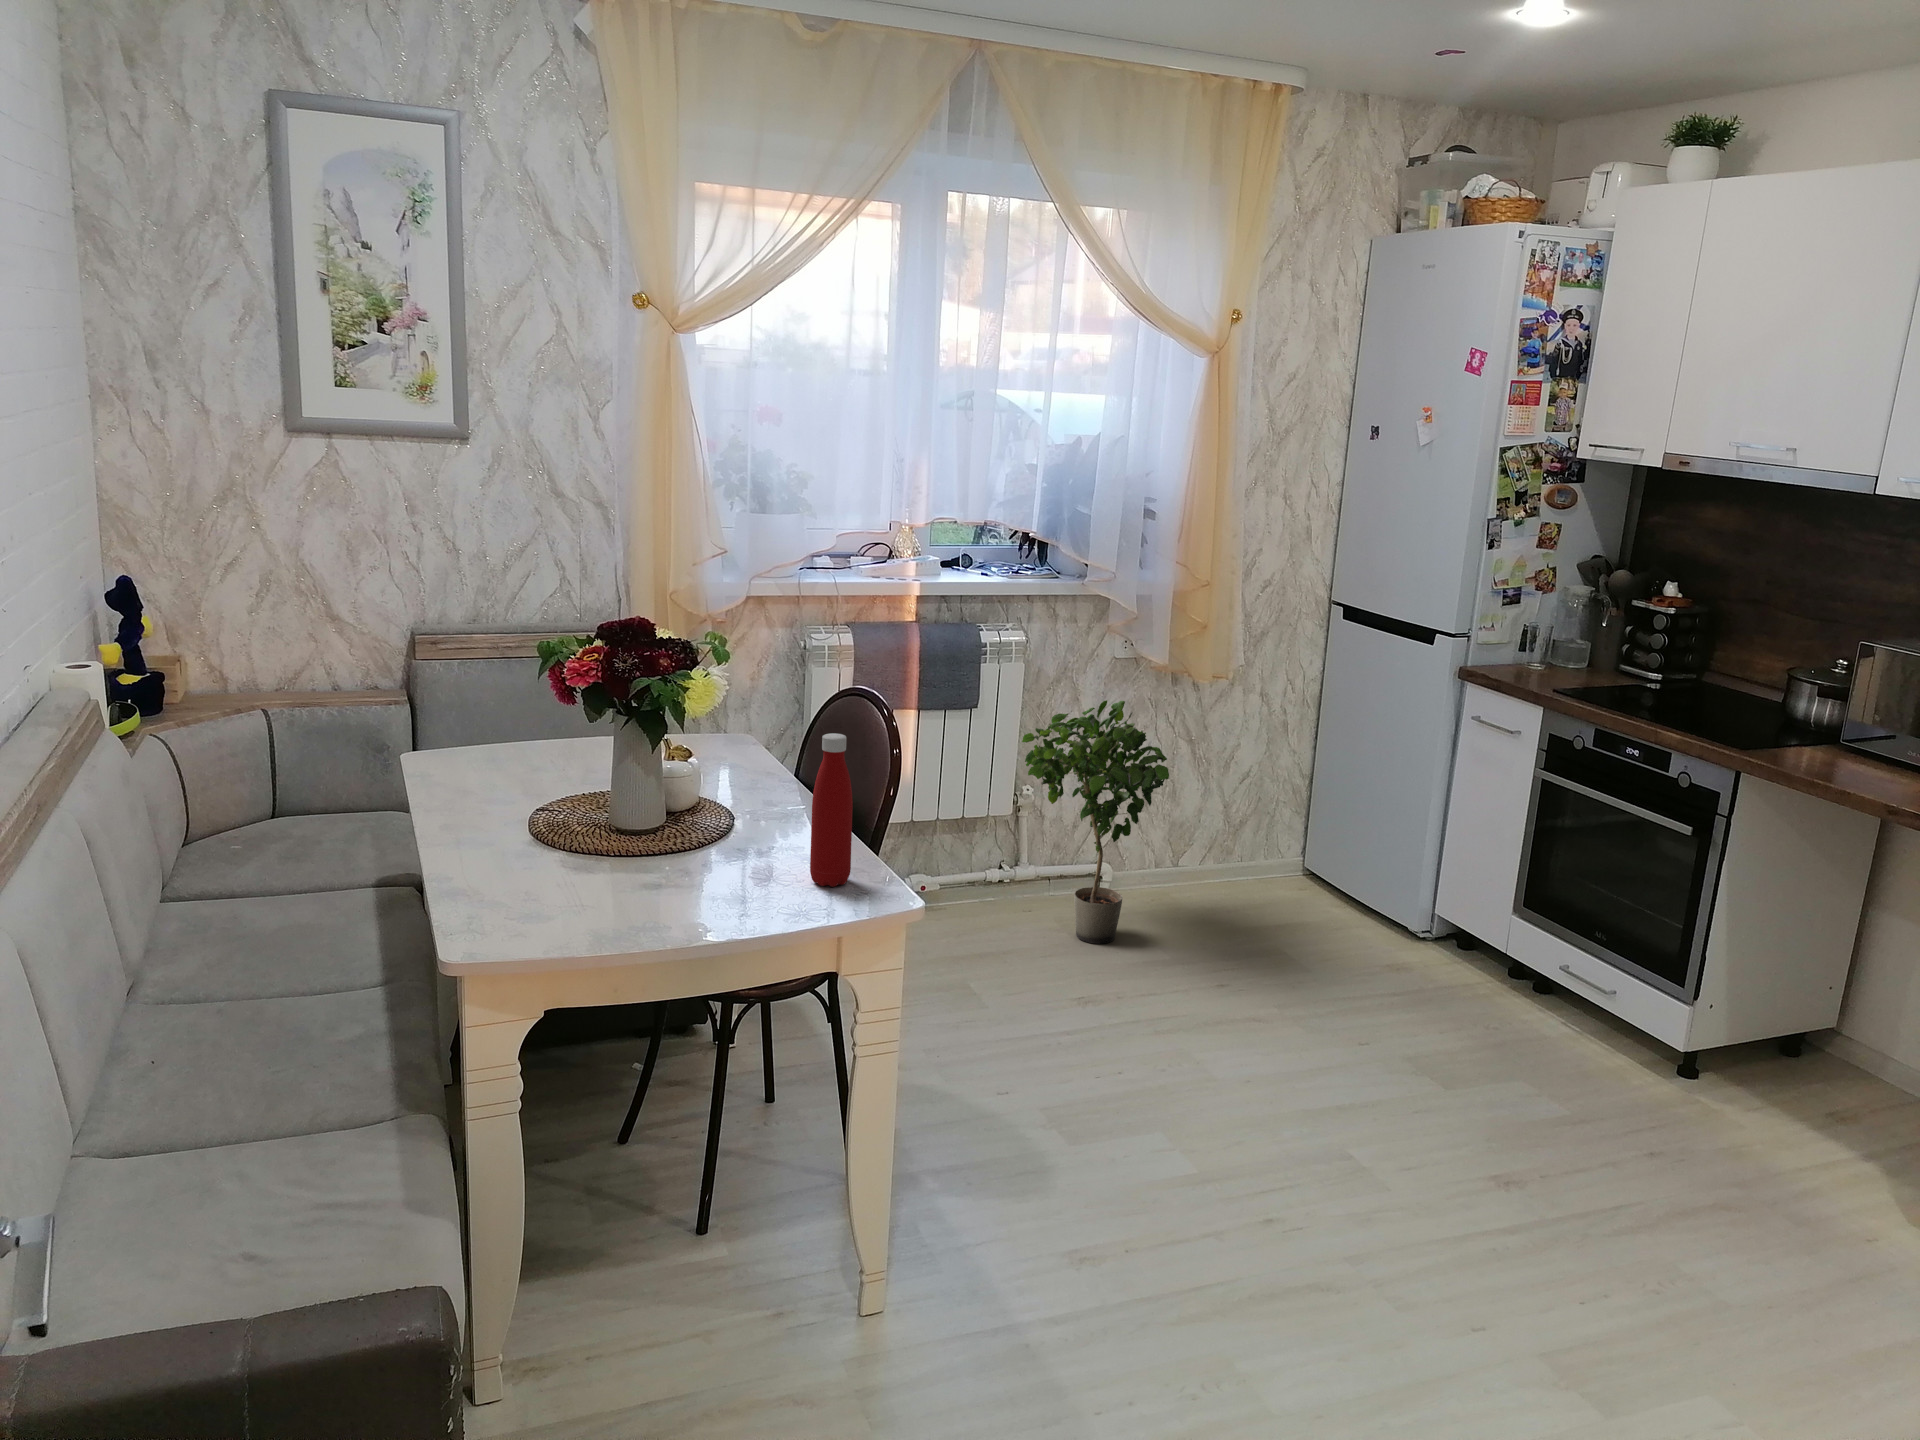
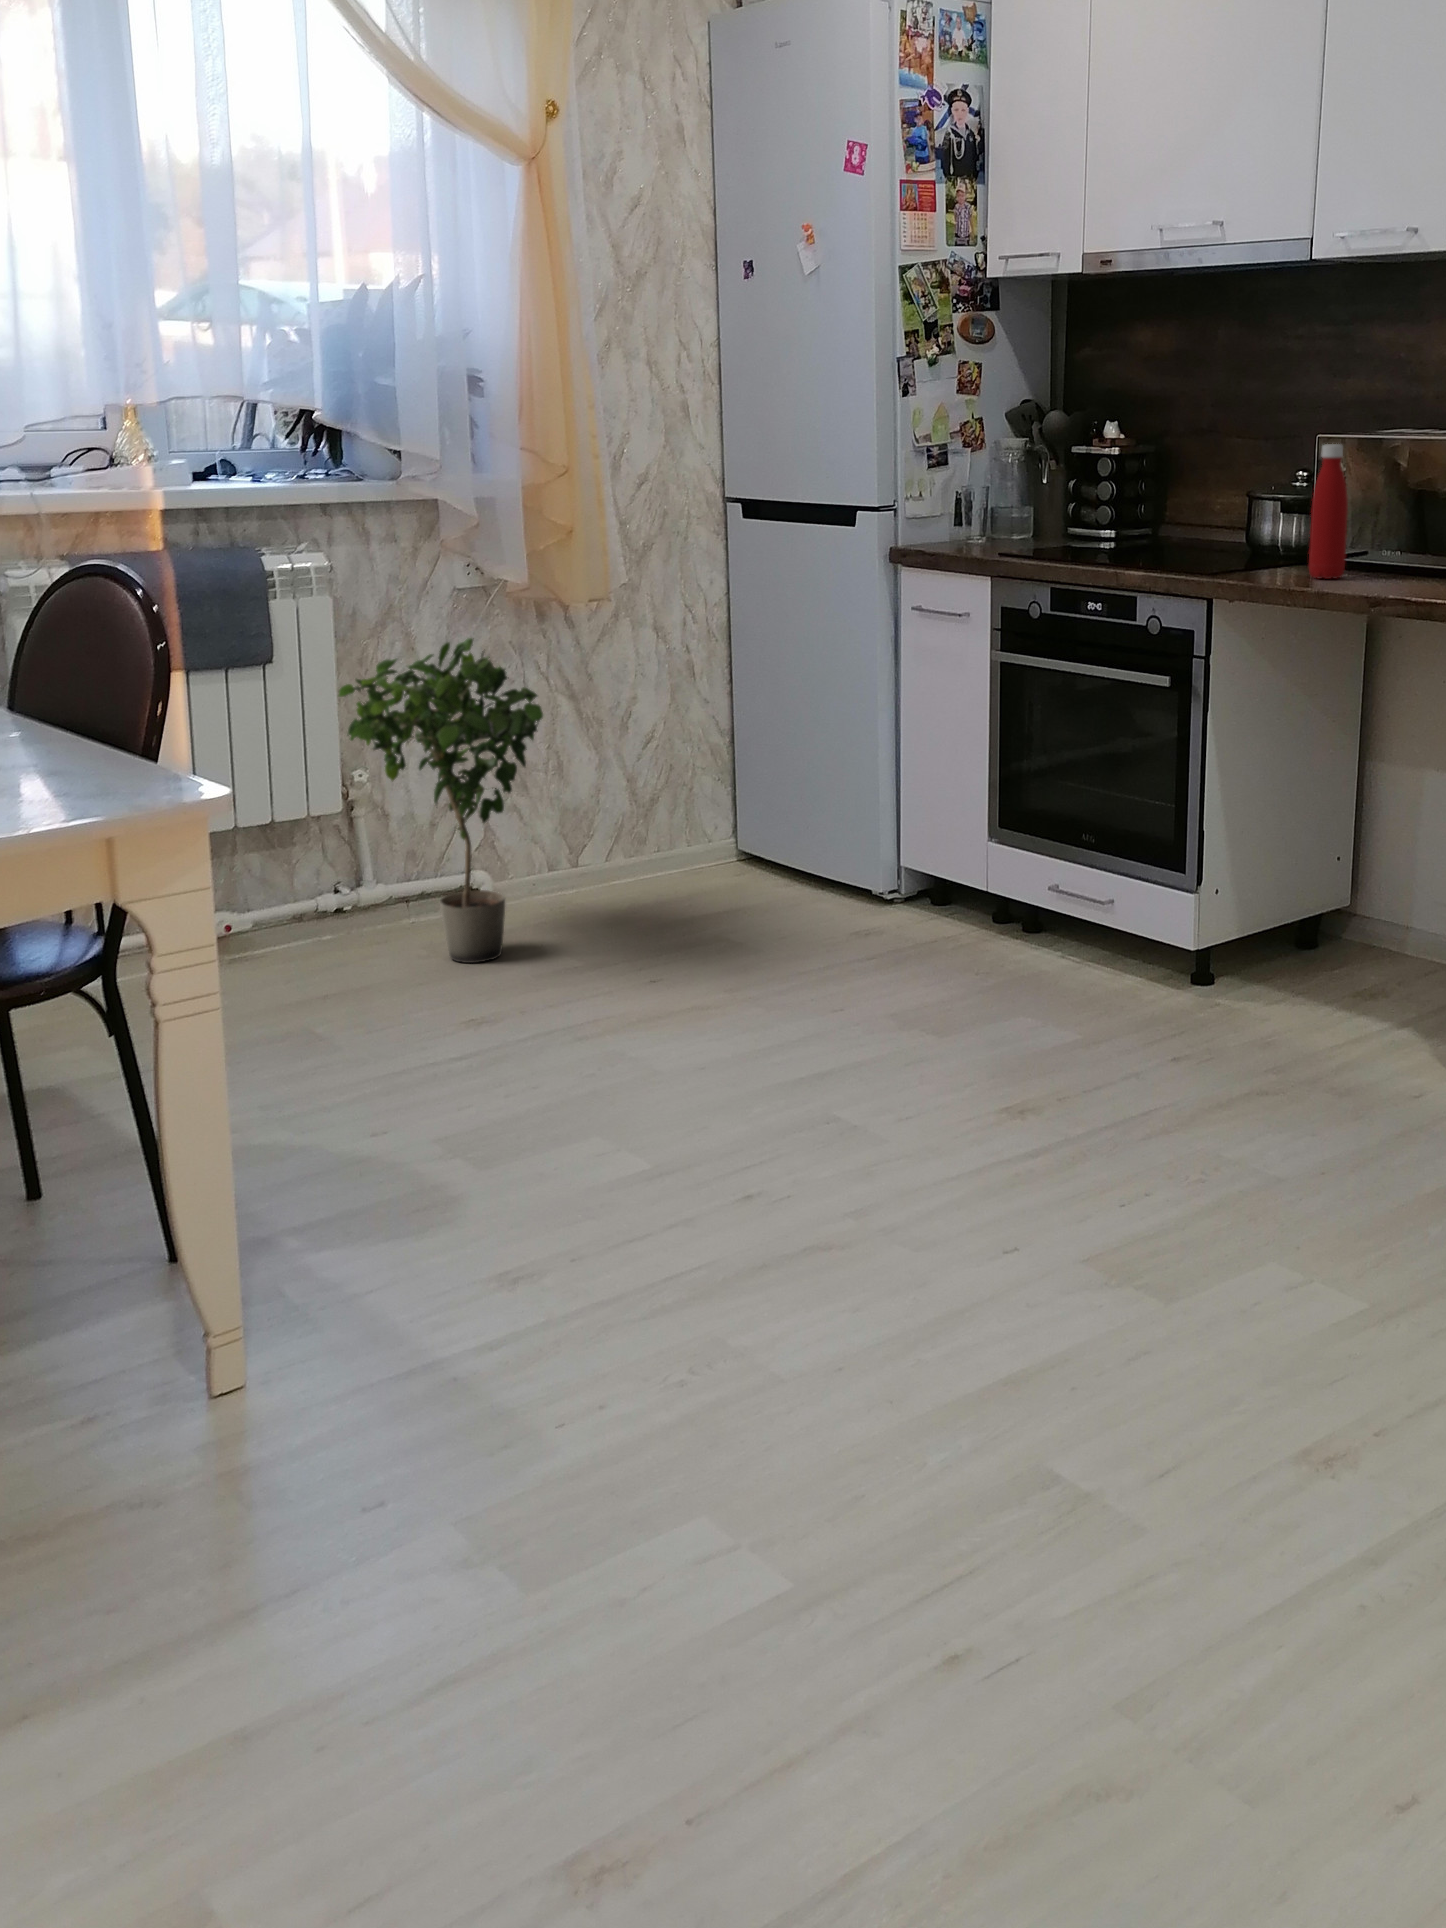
bottle: present [810,733,852,887] -> present [1309,444,1348,579]

